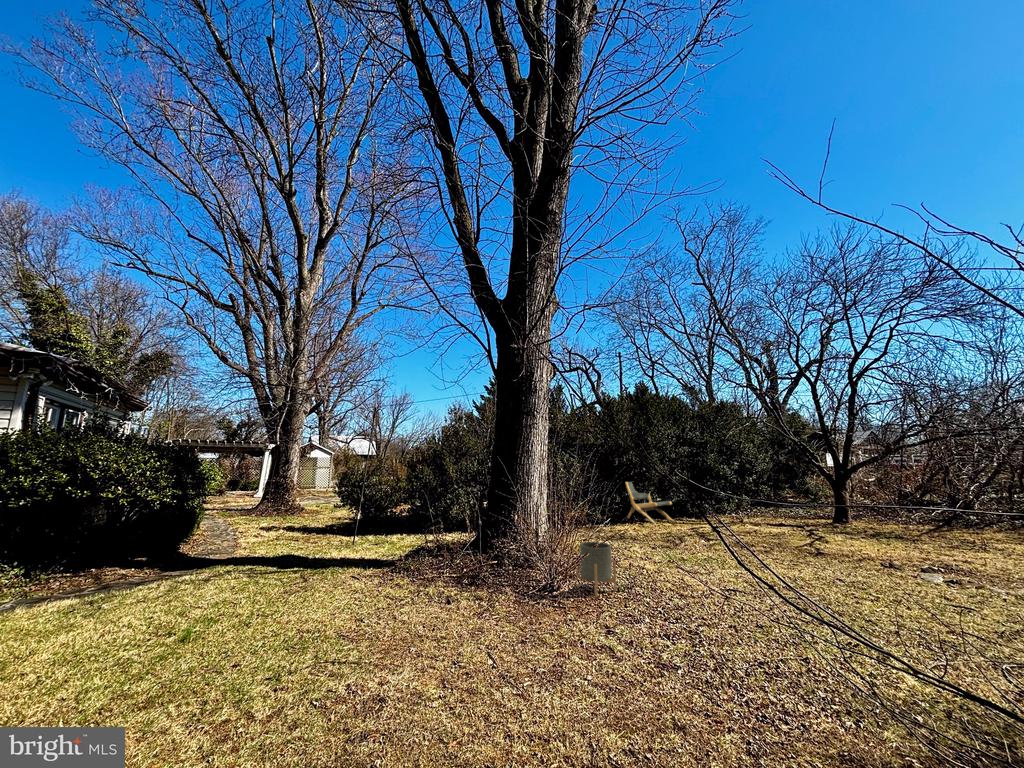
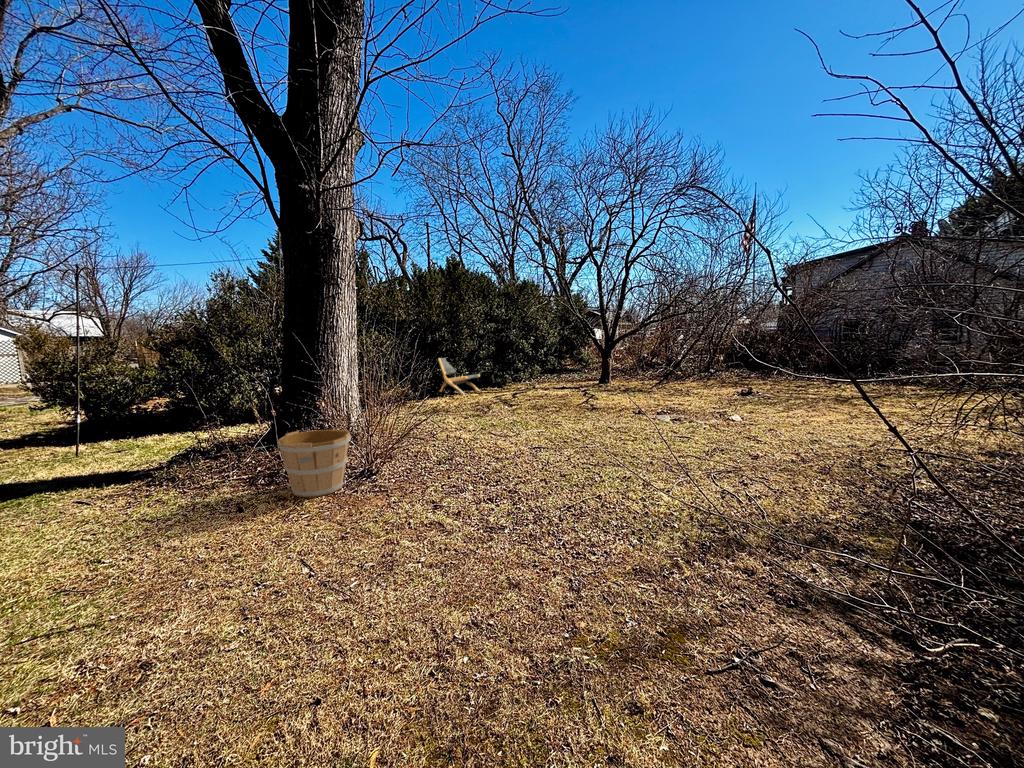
wooden bucket: none [479,540,535,602] -> present [278,429,351,497]
planter: present [576,542,616,596] -> none [397,420,439,472]

